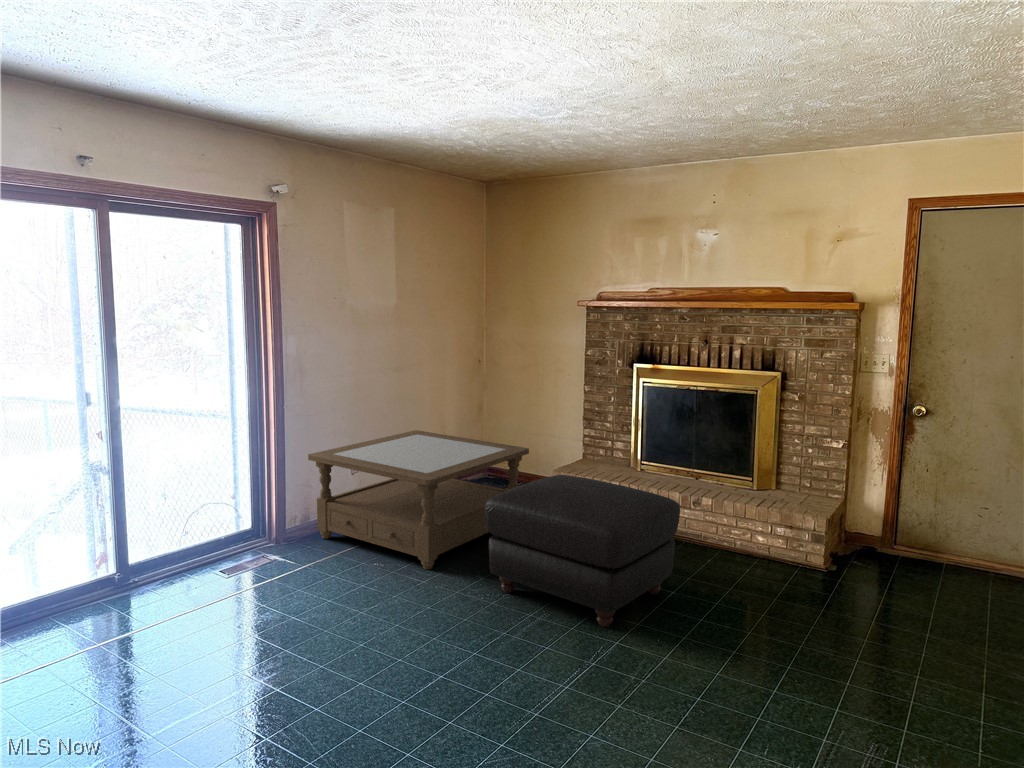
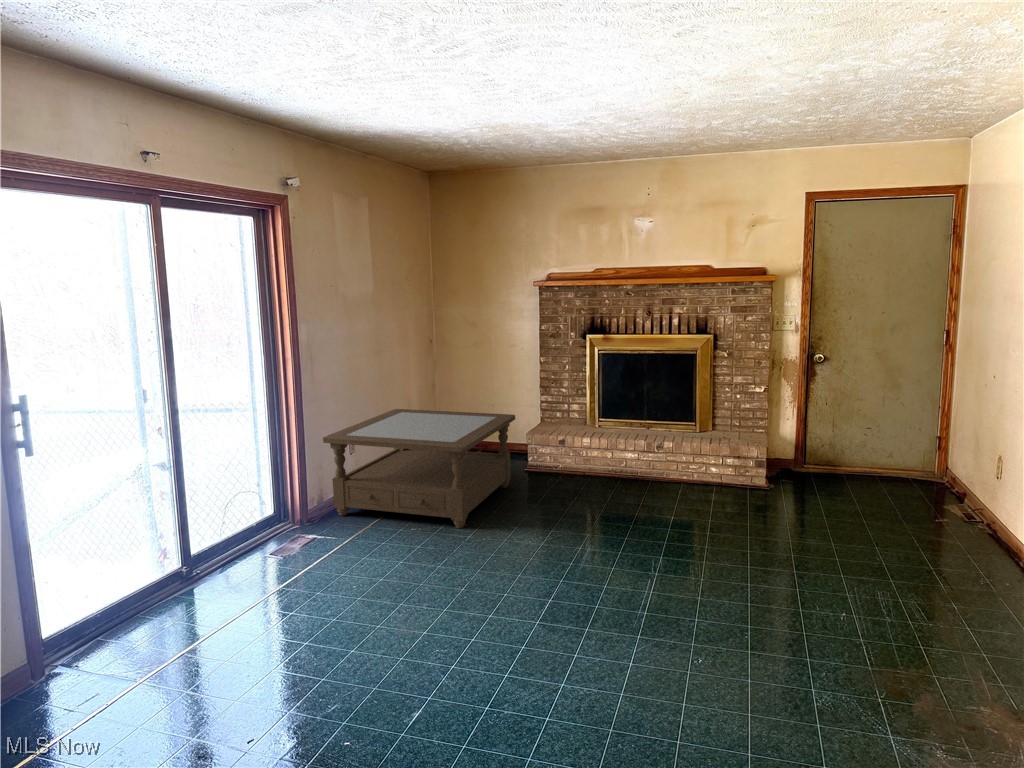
ottoman: present [485,475,680,627] -> none [524,432,677,550]

